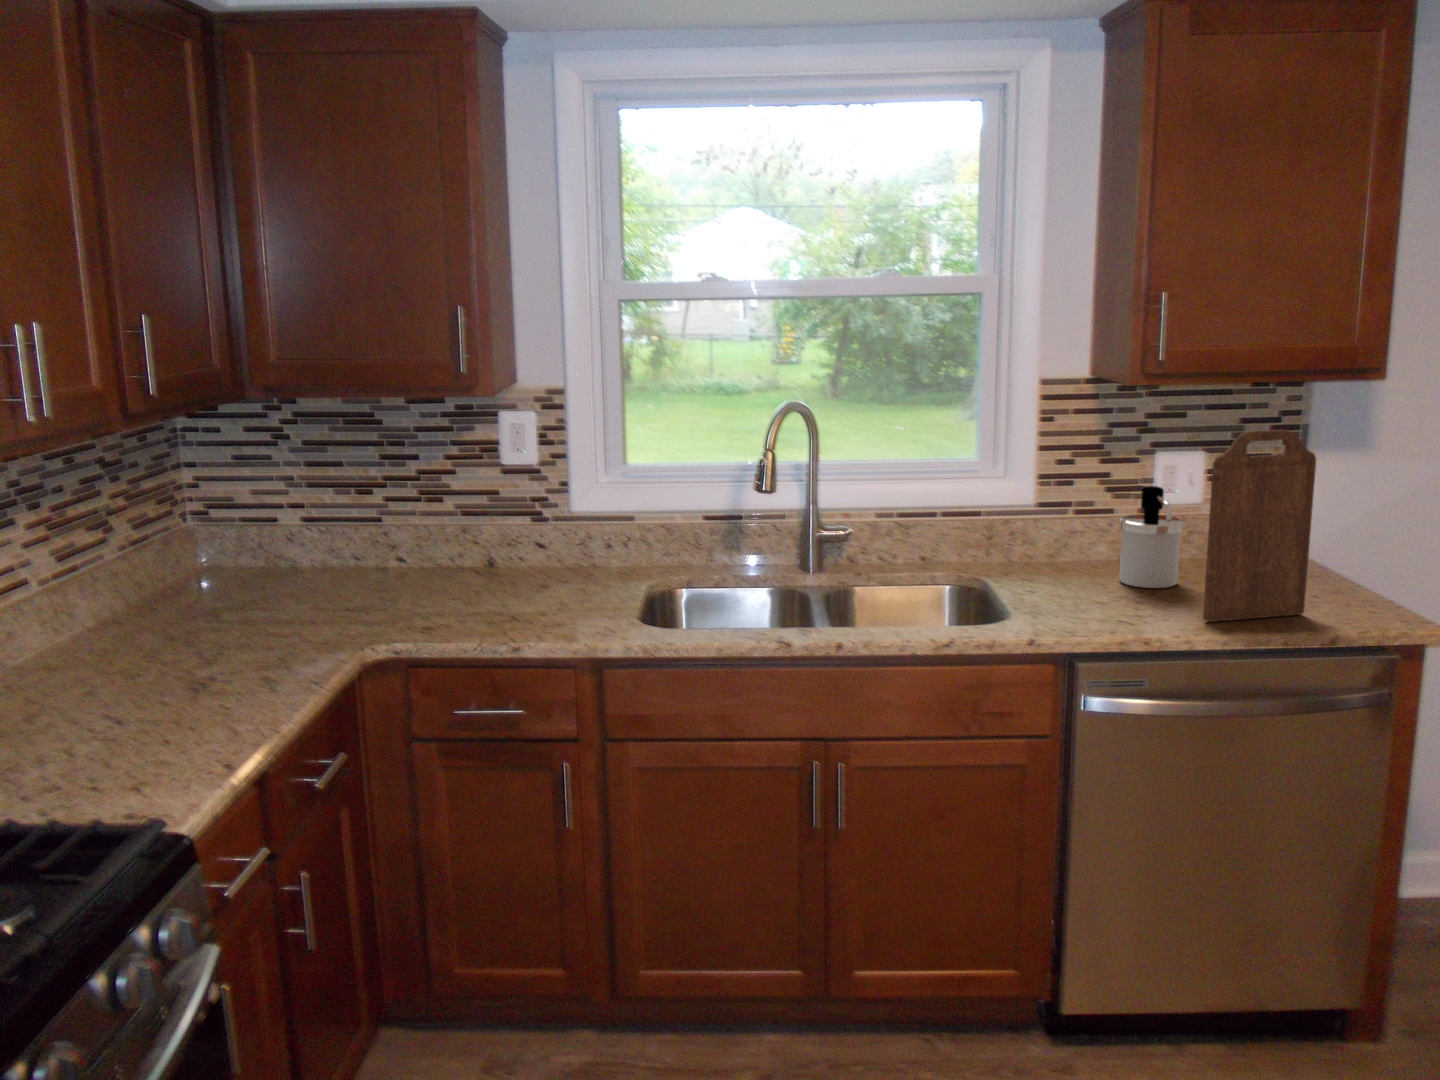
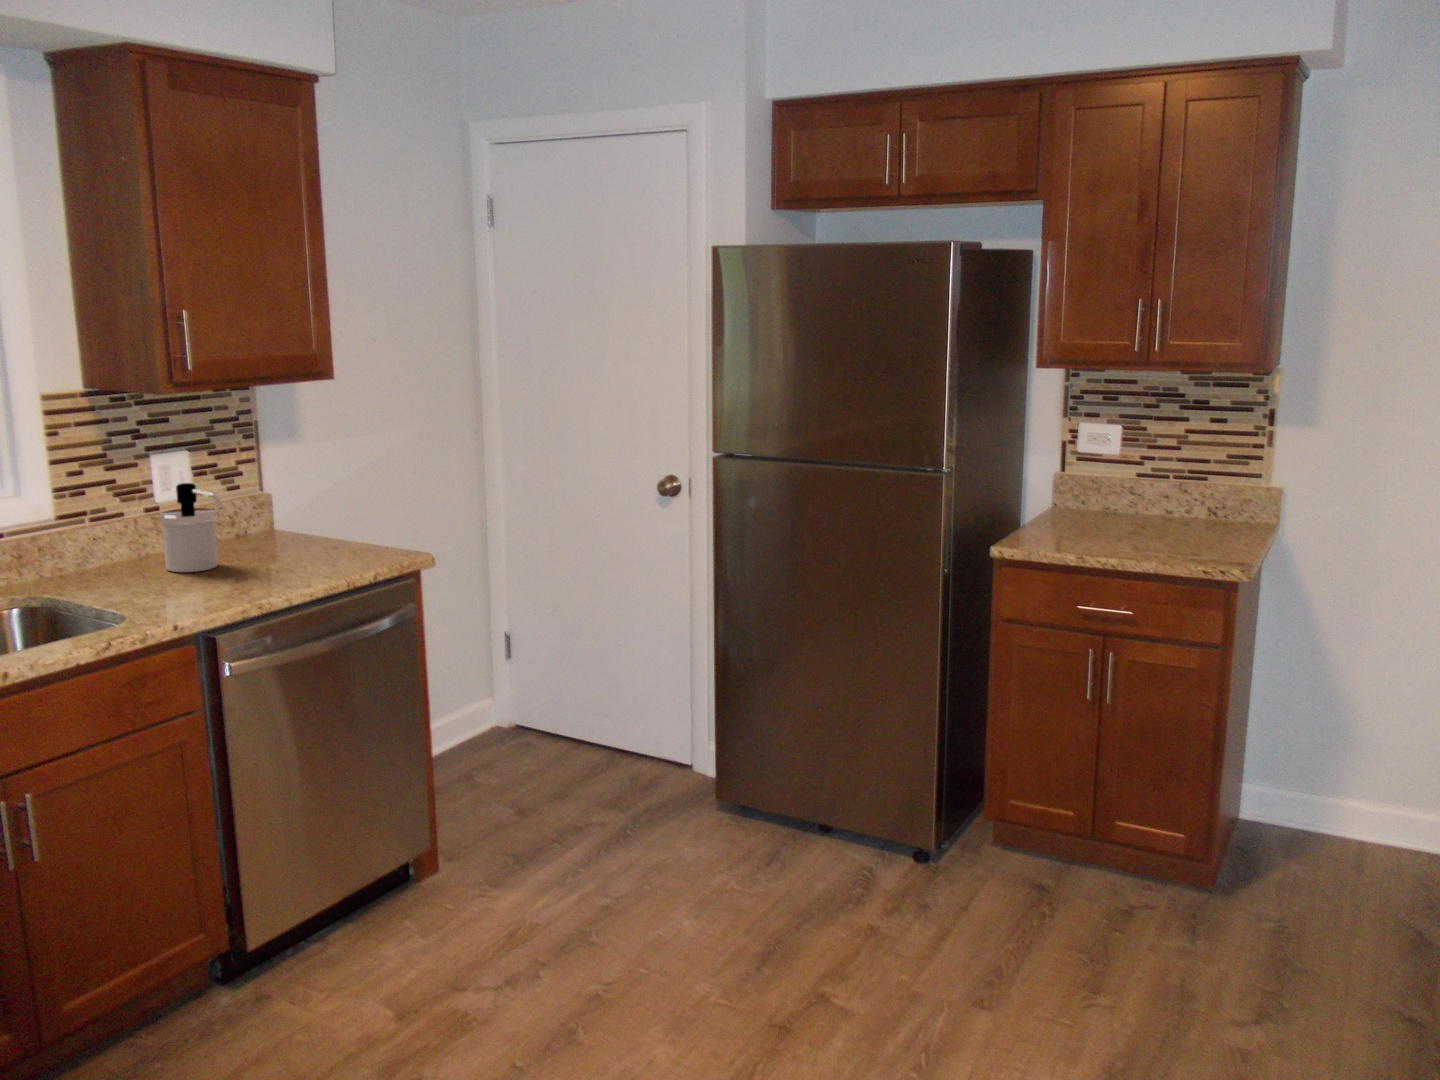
cutting board: present [1203,430,1316,622] -> none [272,423,337,583]

